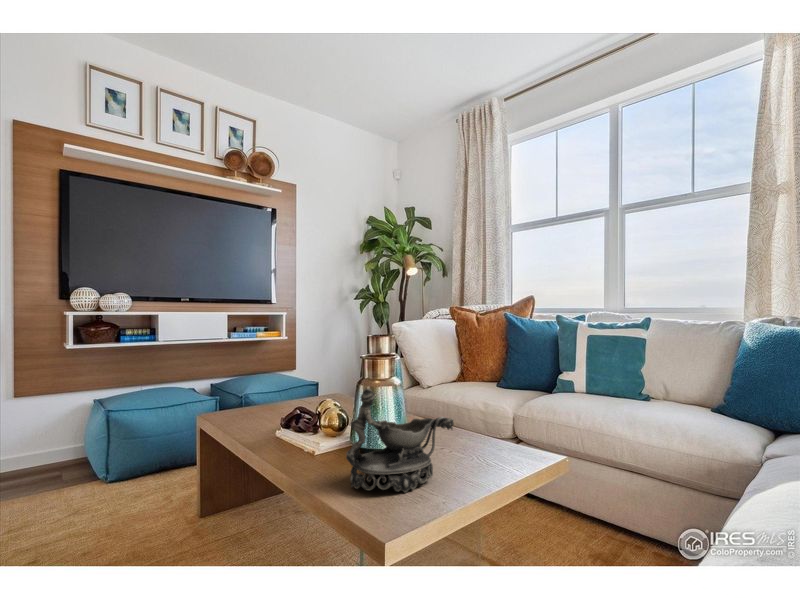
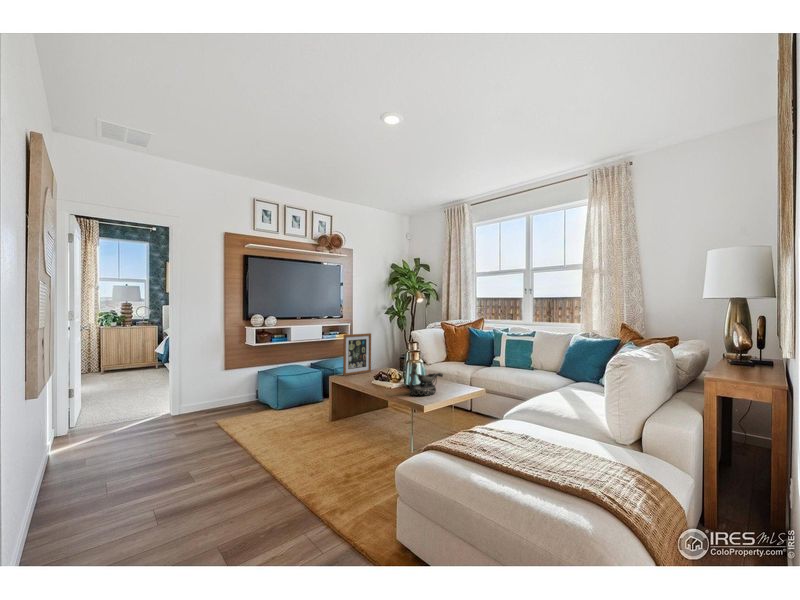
picture frame: none [223,320,296,415] -> present [343,333,371,376]

